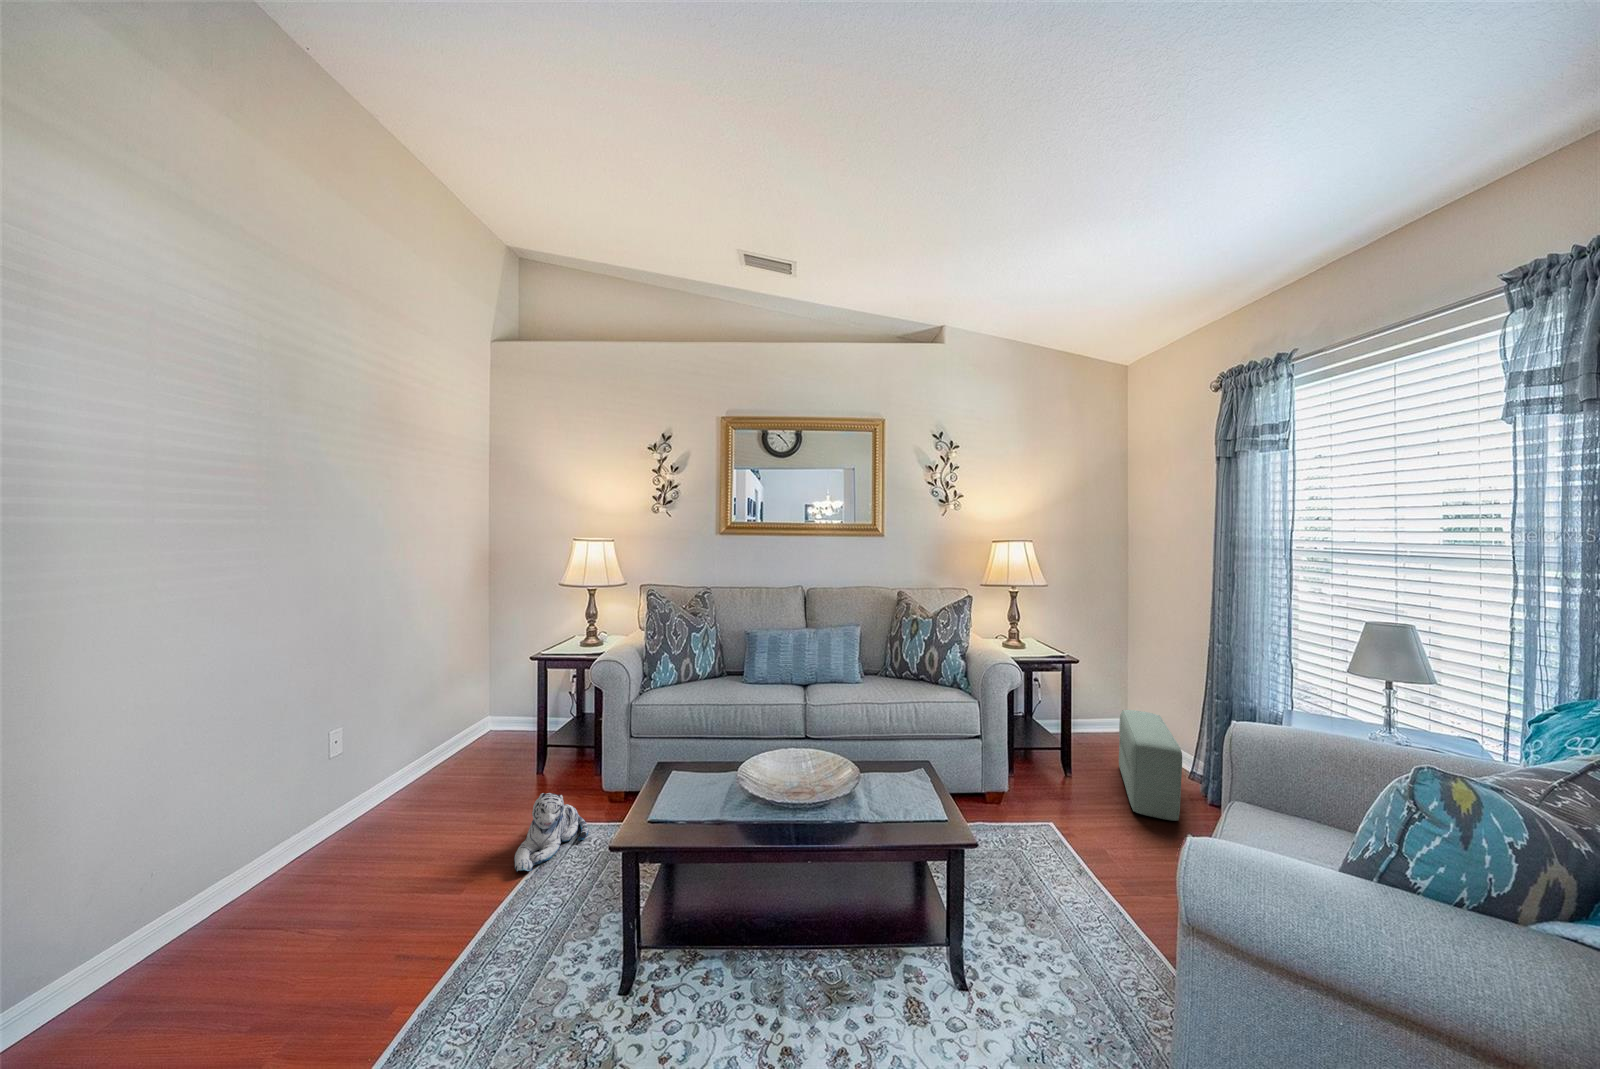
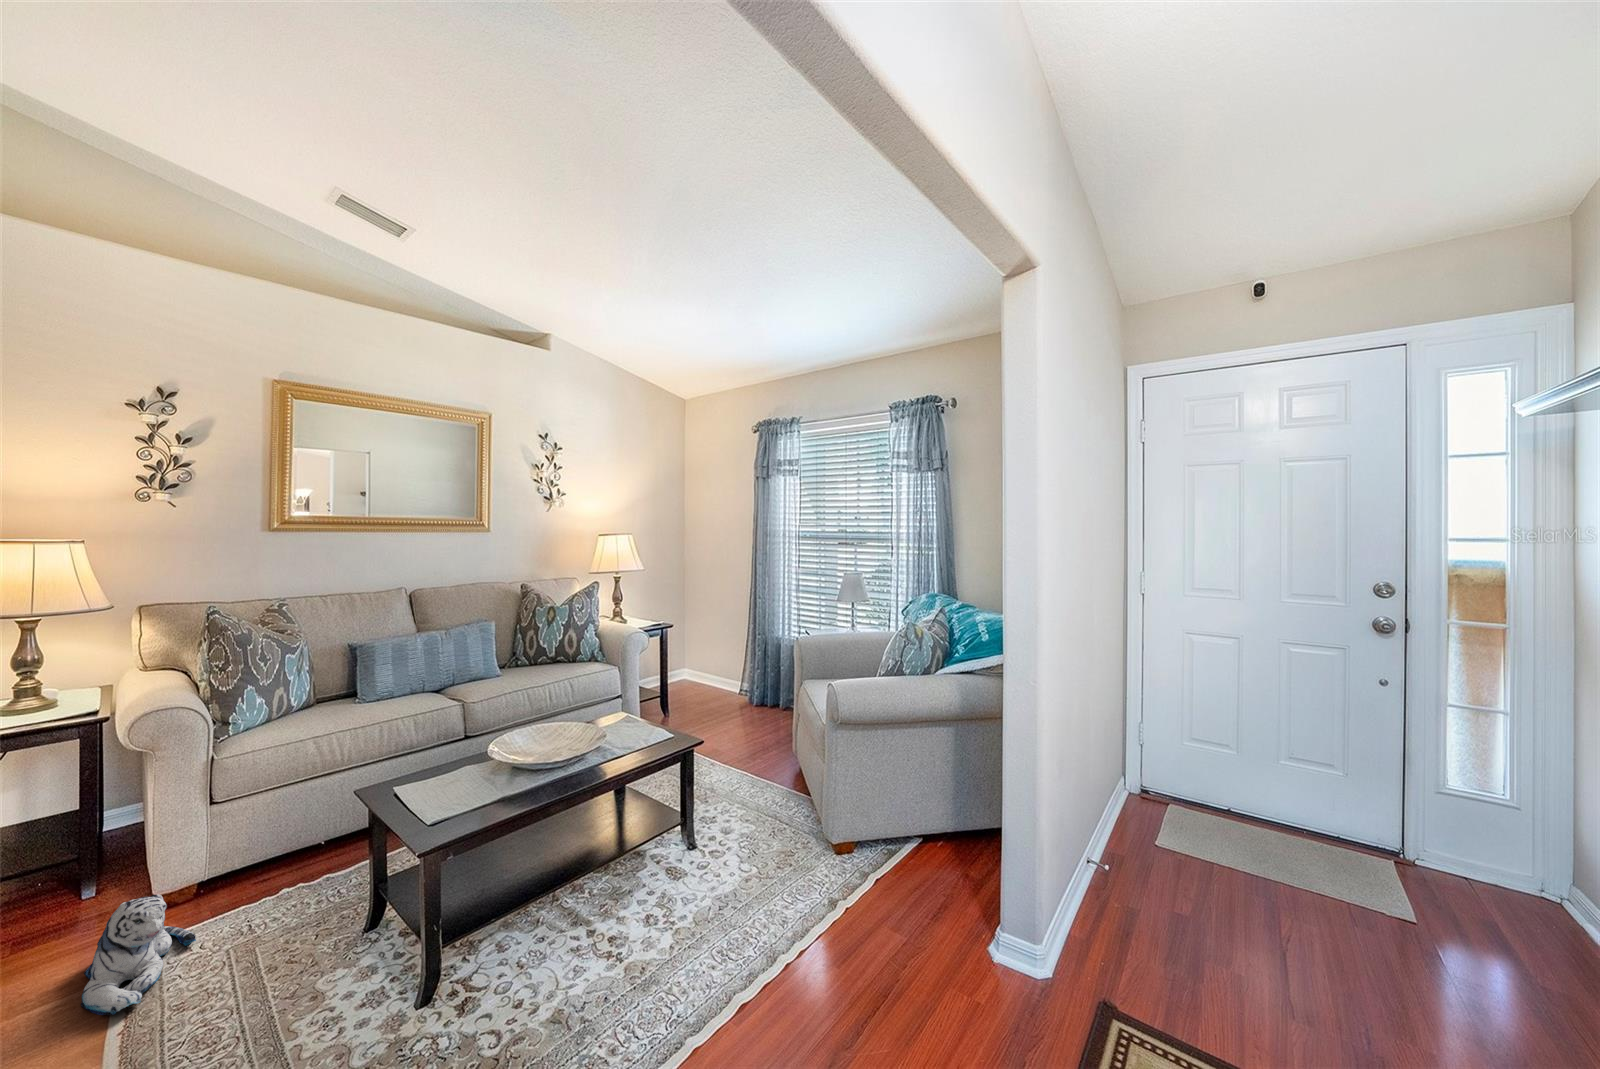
pouf: present [1119,710,1182,821] -> none [699,655,750,722]

